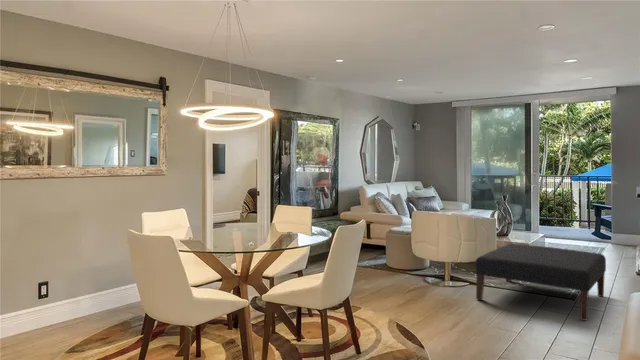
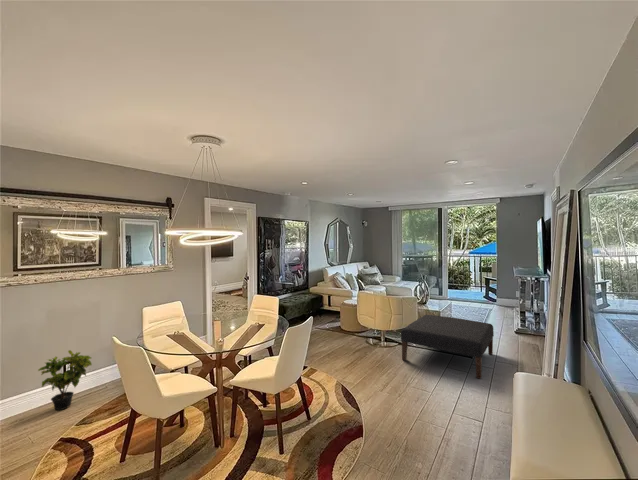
potted plant: none [13,265,76,339] -> present [38,350,92,410]

